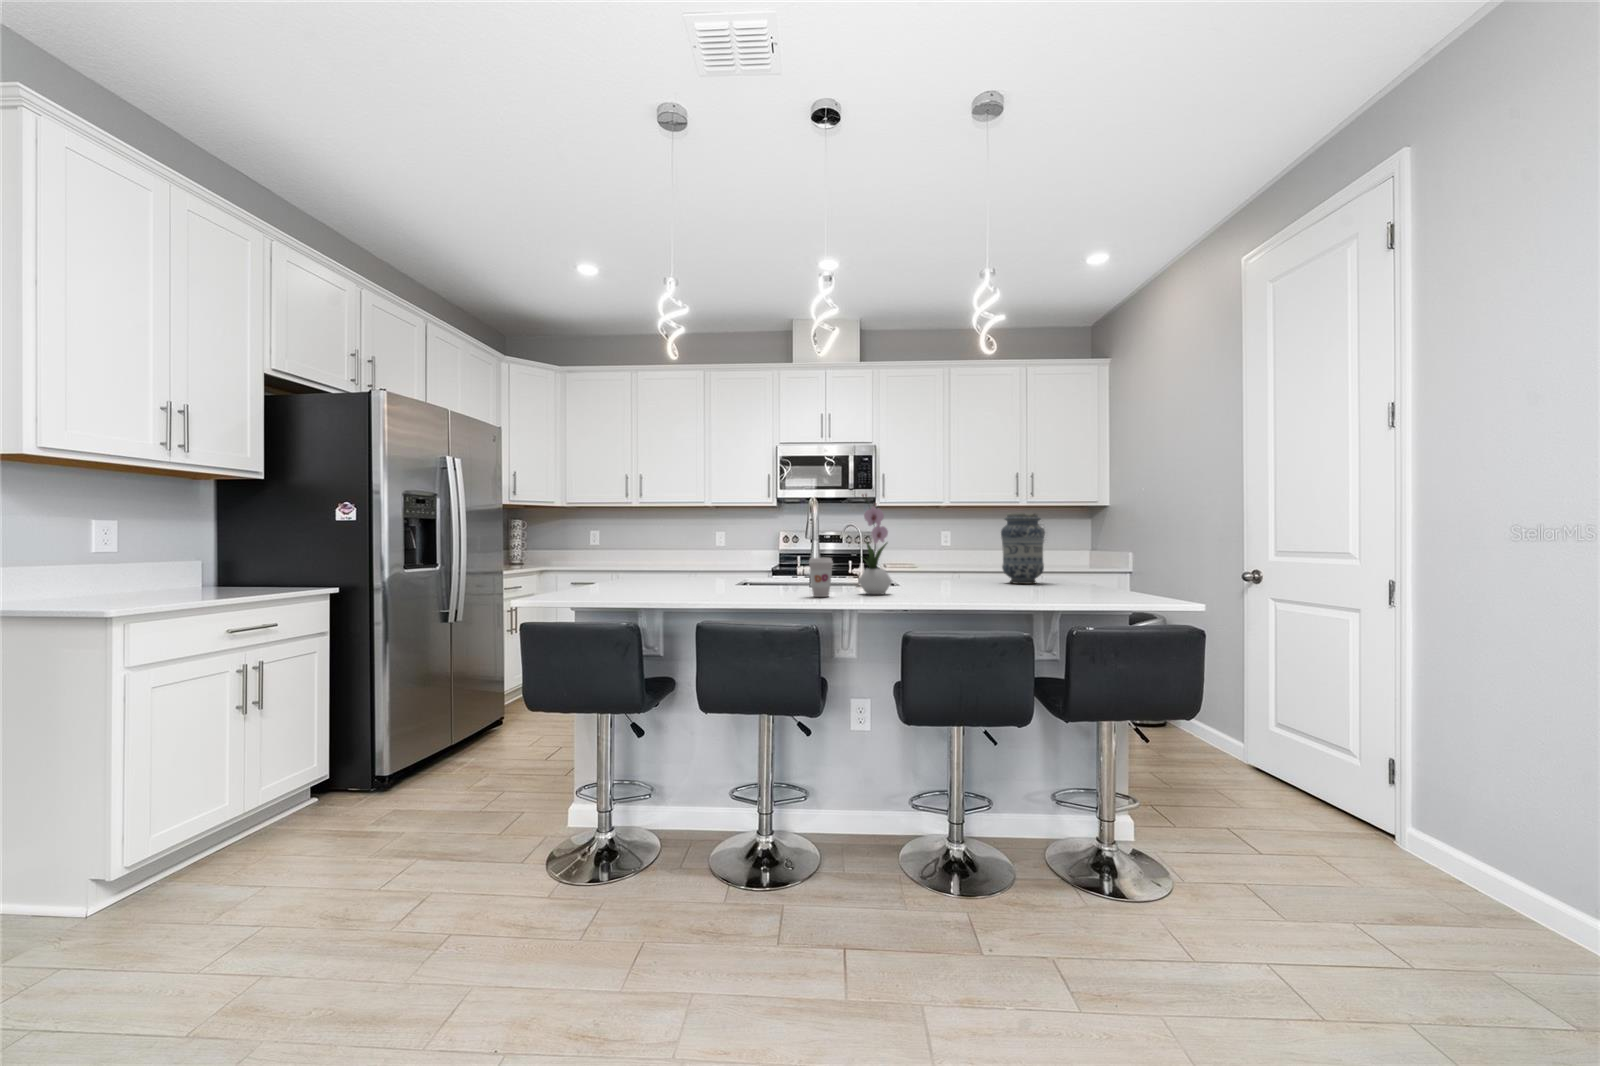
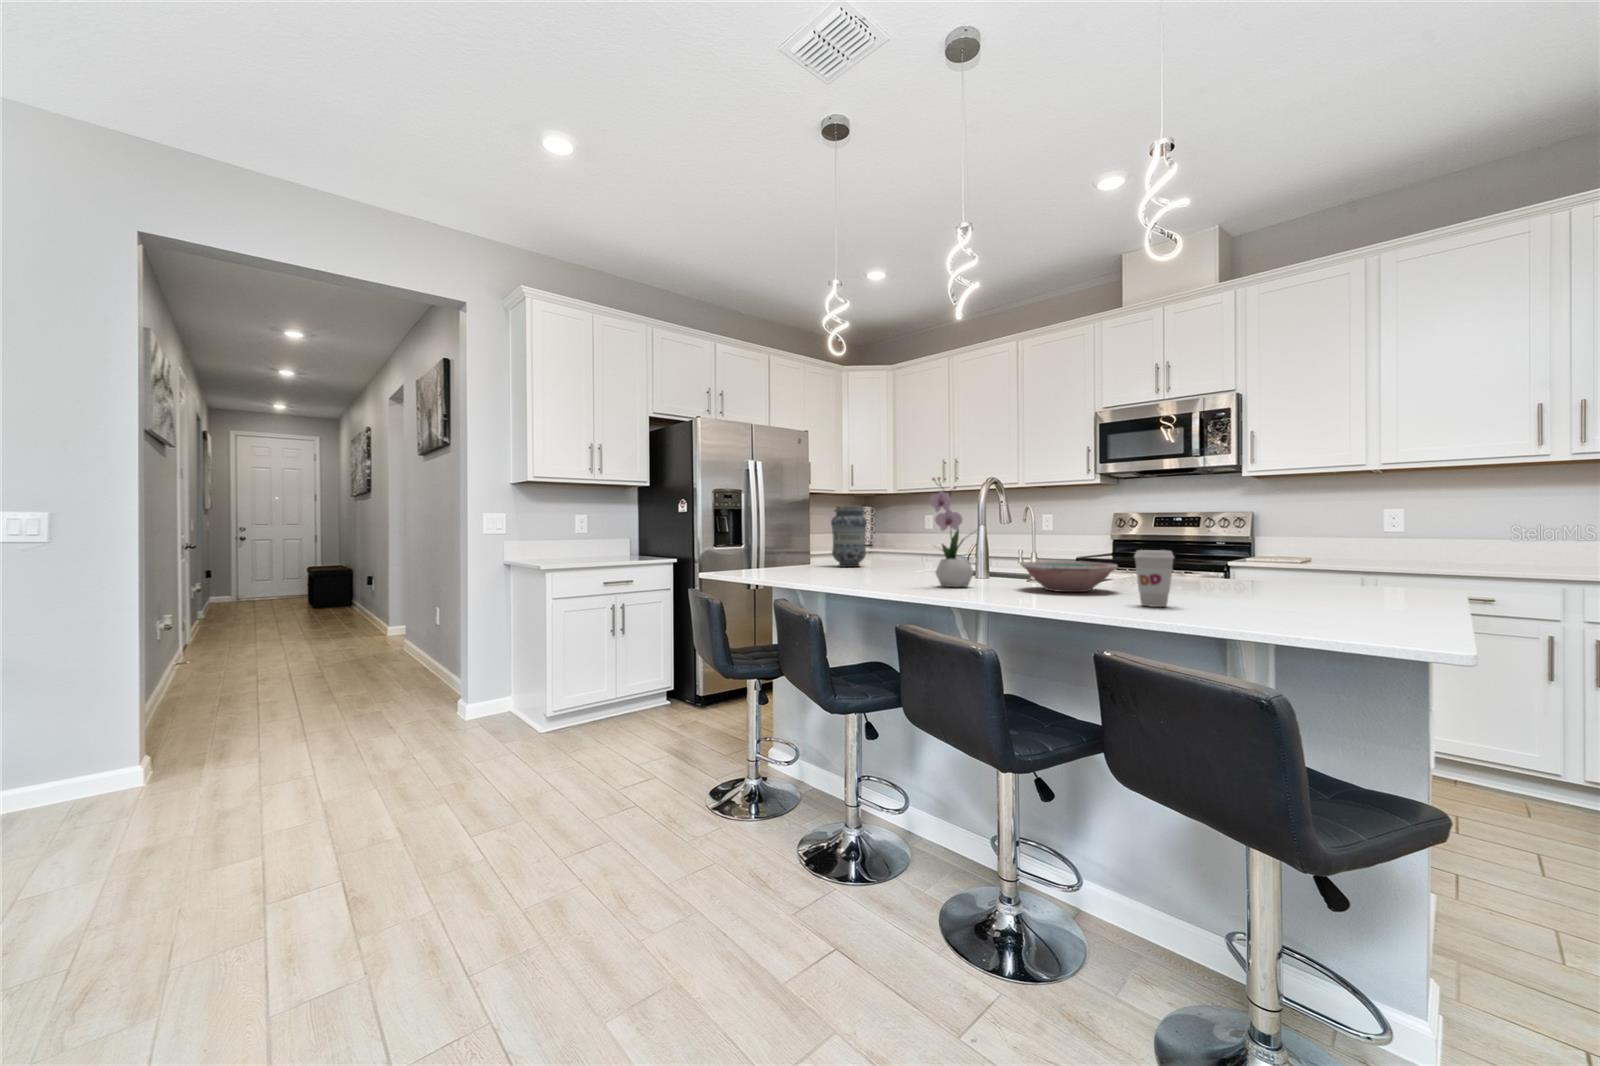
vase: present [1001,513,1045,584] -> present [831,506,867,567]
coffee cup: present [809,558,833,597] -> present [1134,550,1174,607]
bowl: none [918,567,992,592] -> present [1021,561,1117,592]

